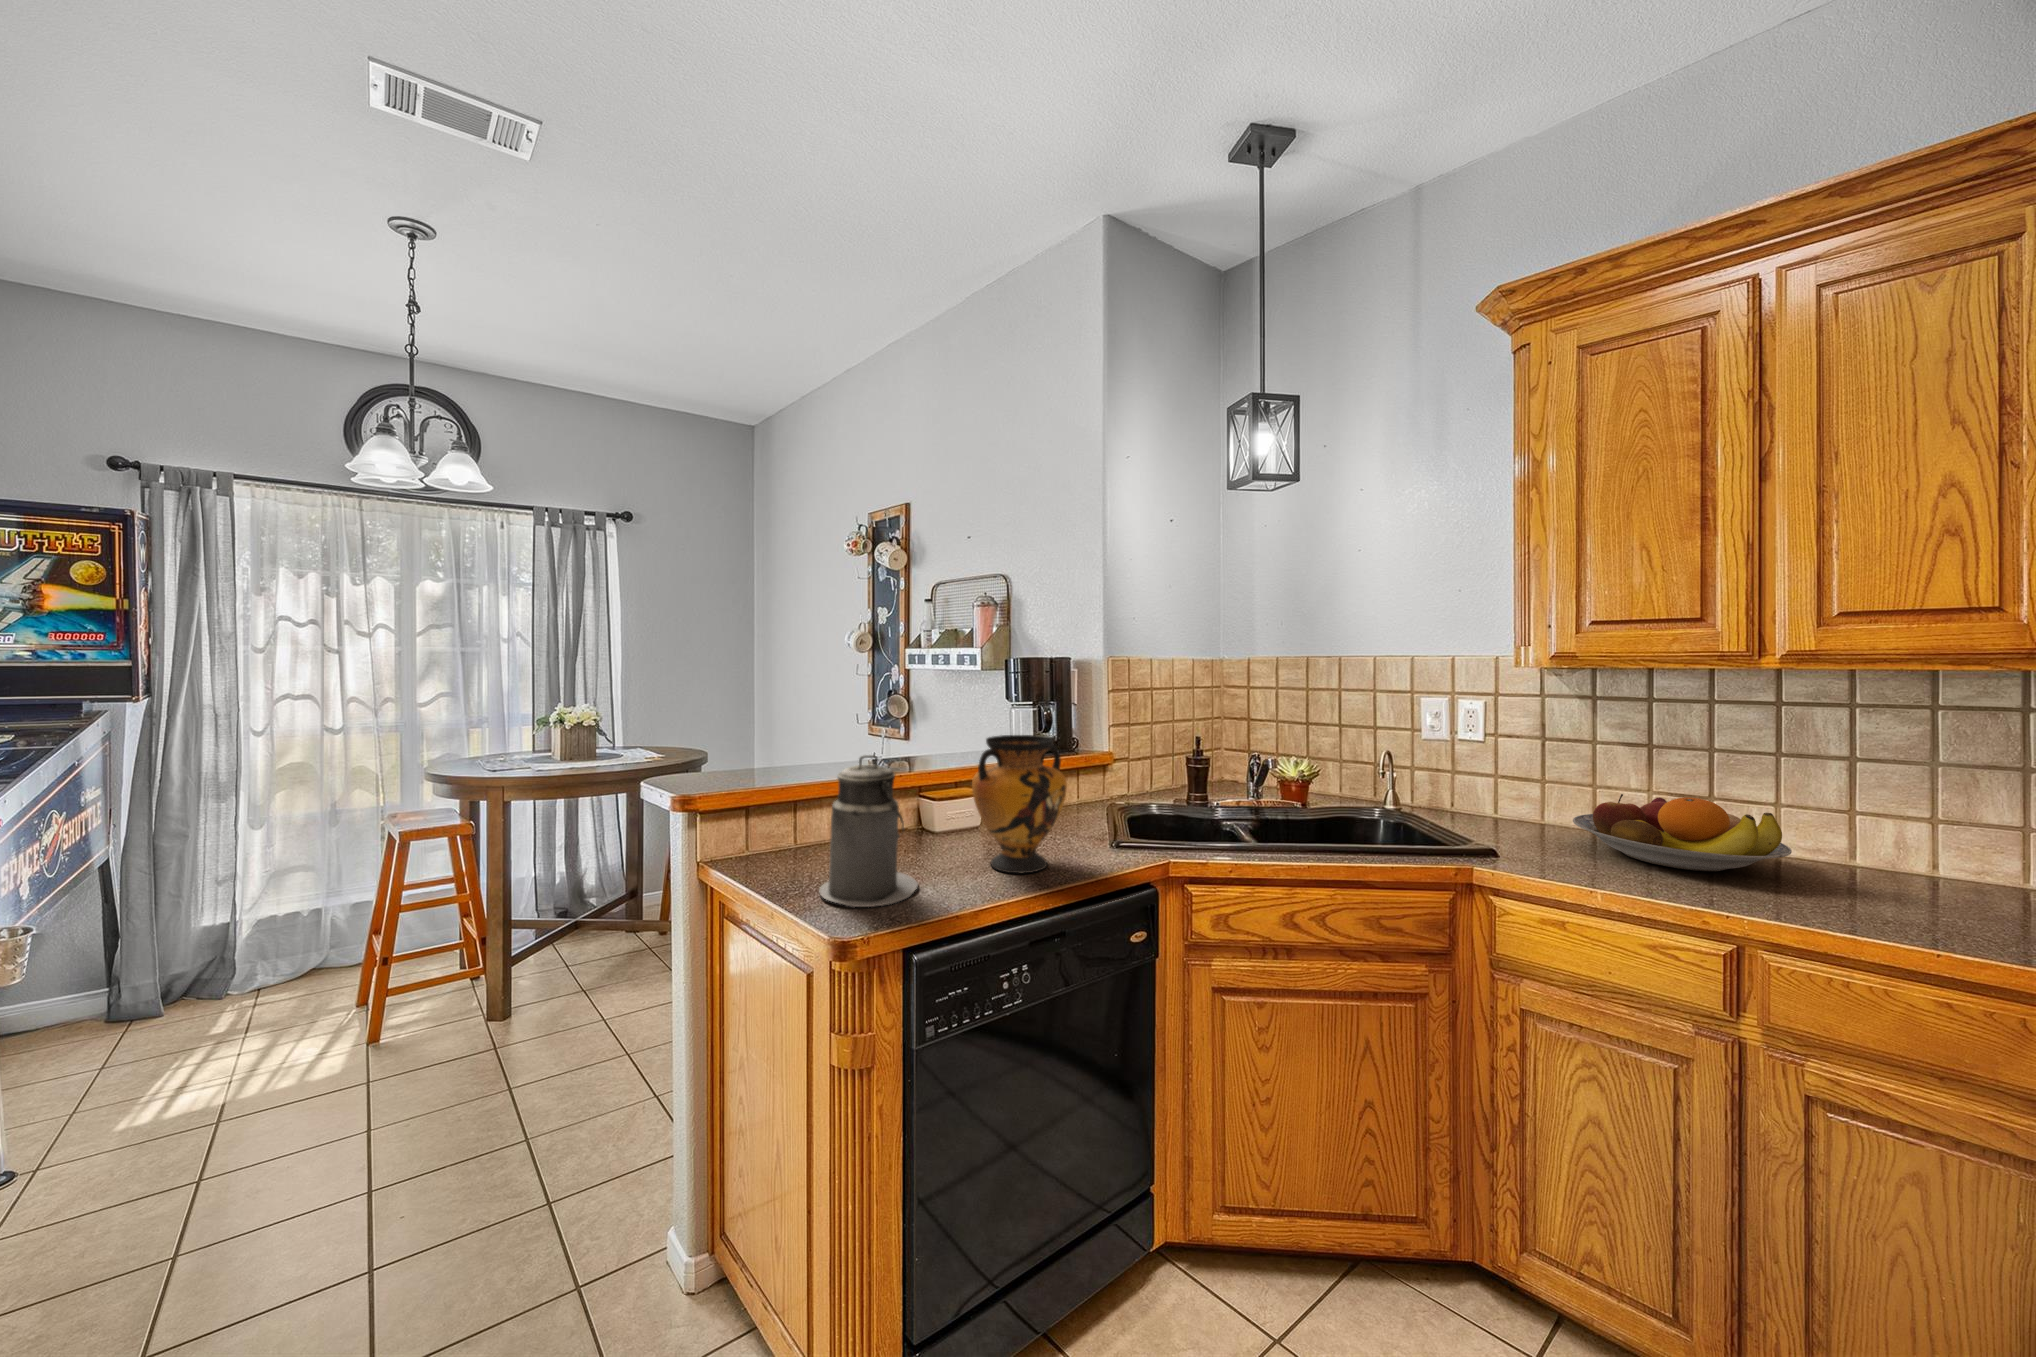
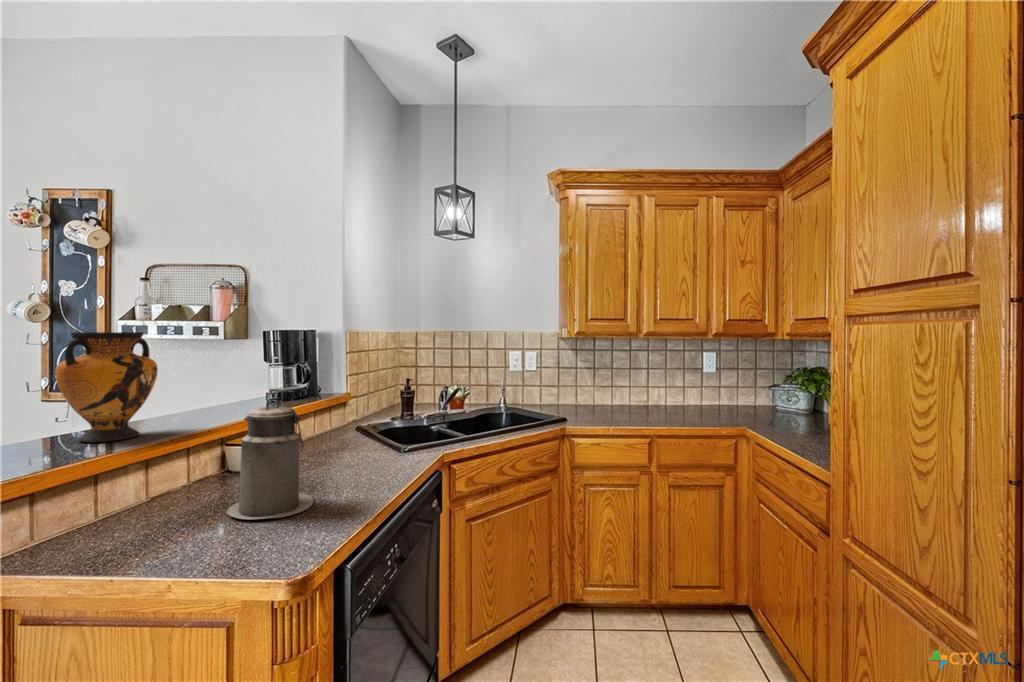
vase: present [972,735,1067,873] -> present [55,332,158,442]
fruit bowl: present [1573,794,1792,871] -> none [585,384,653,414]

